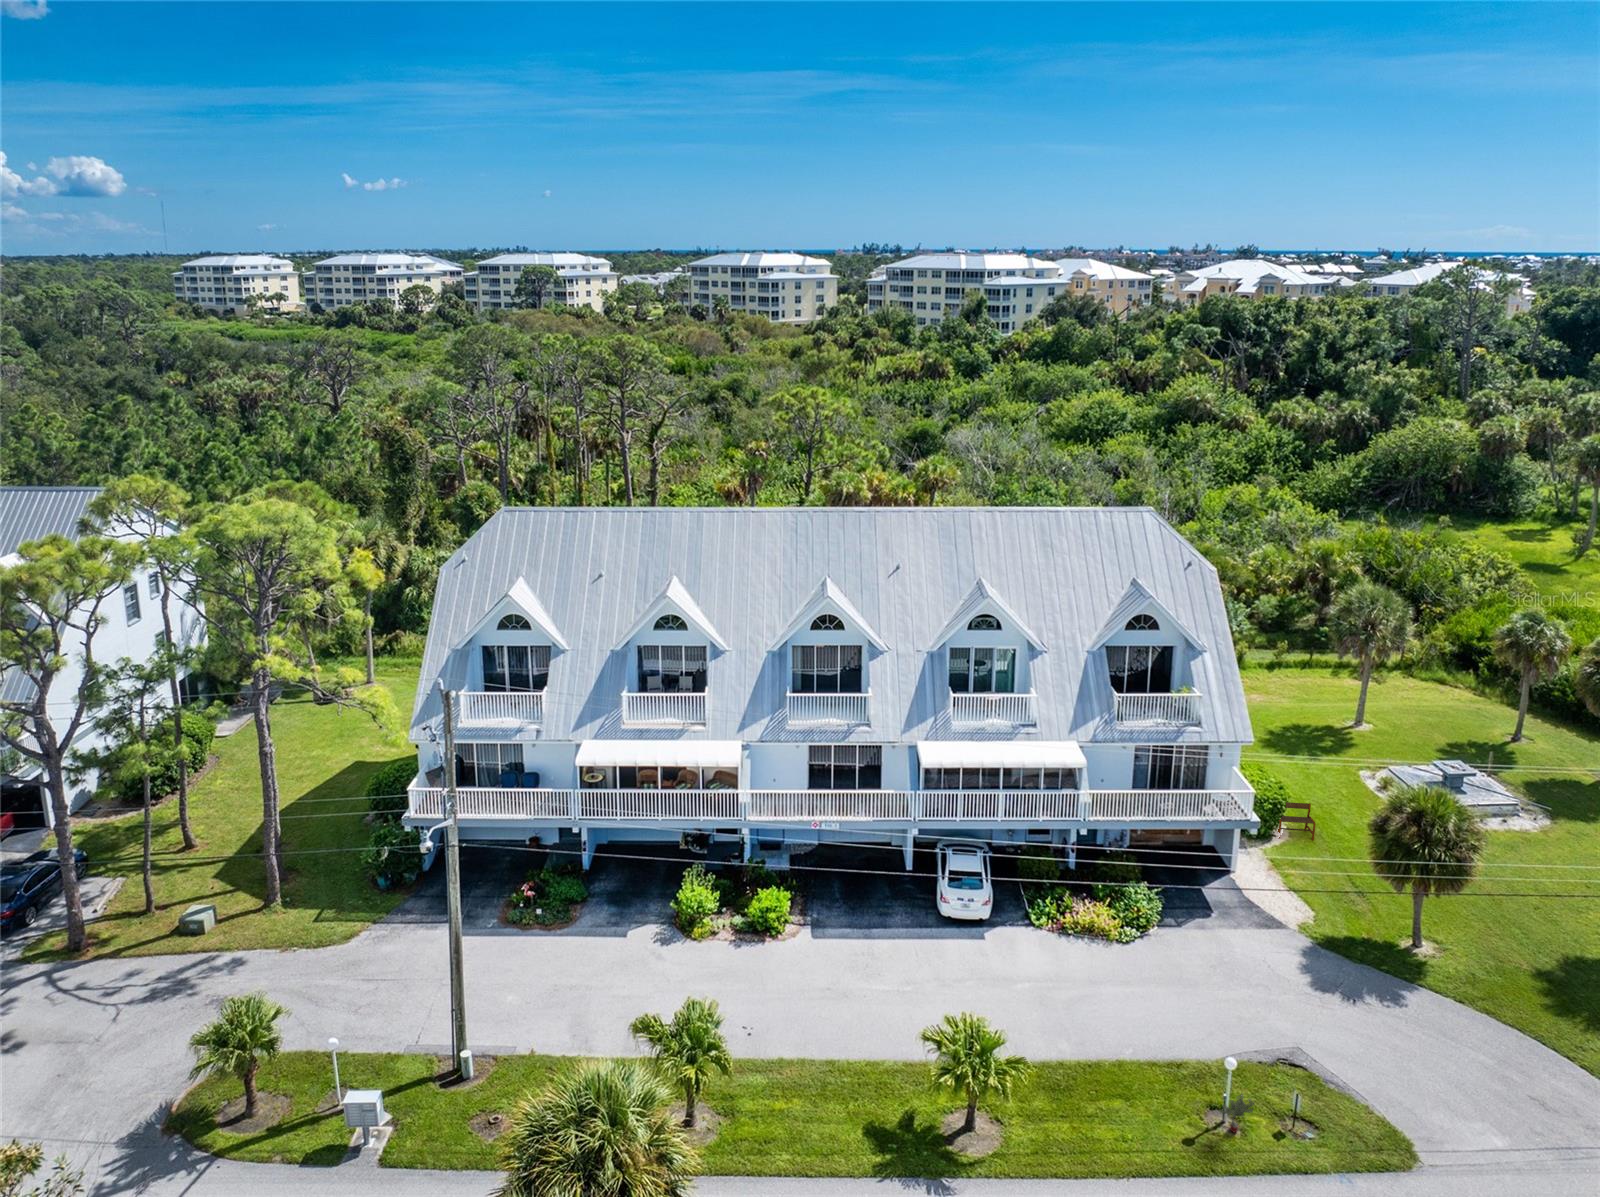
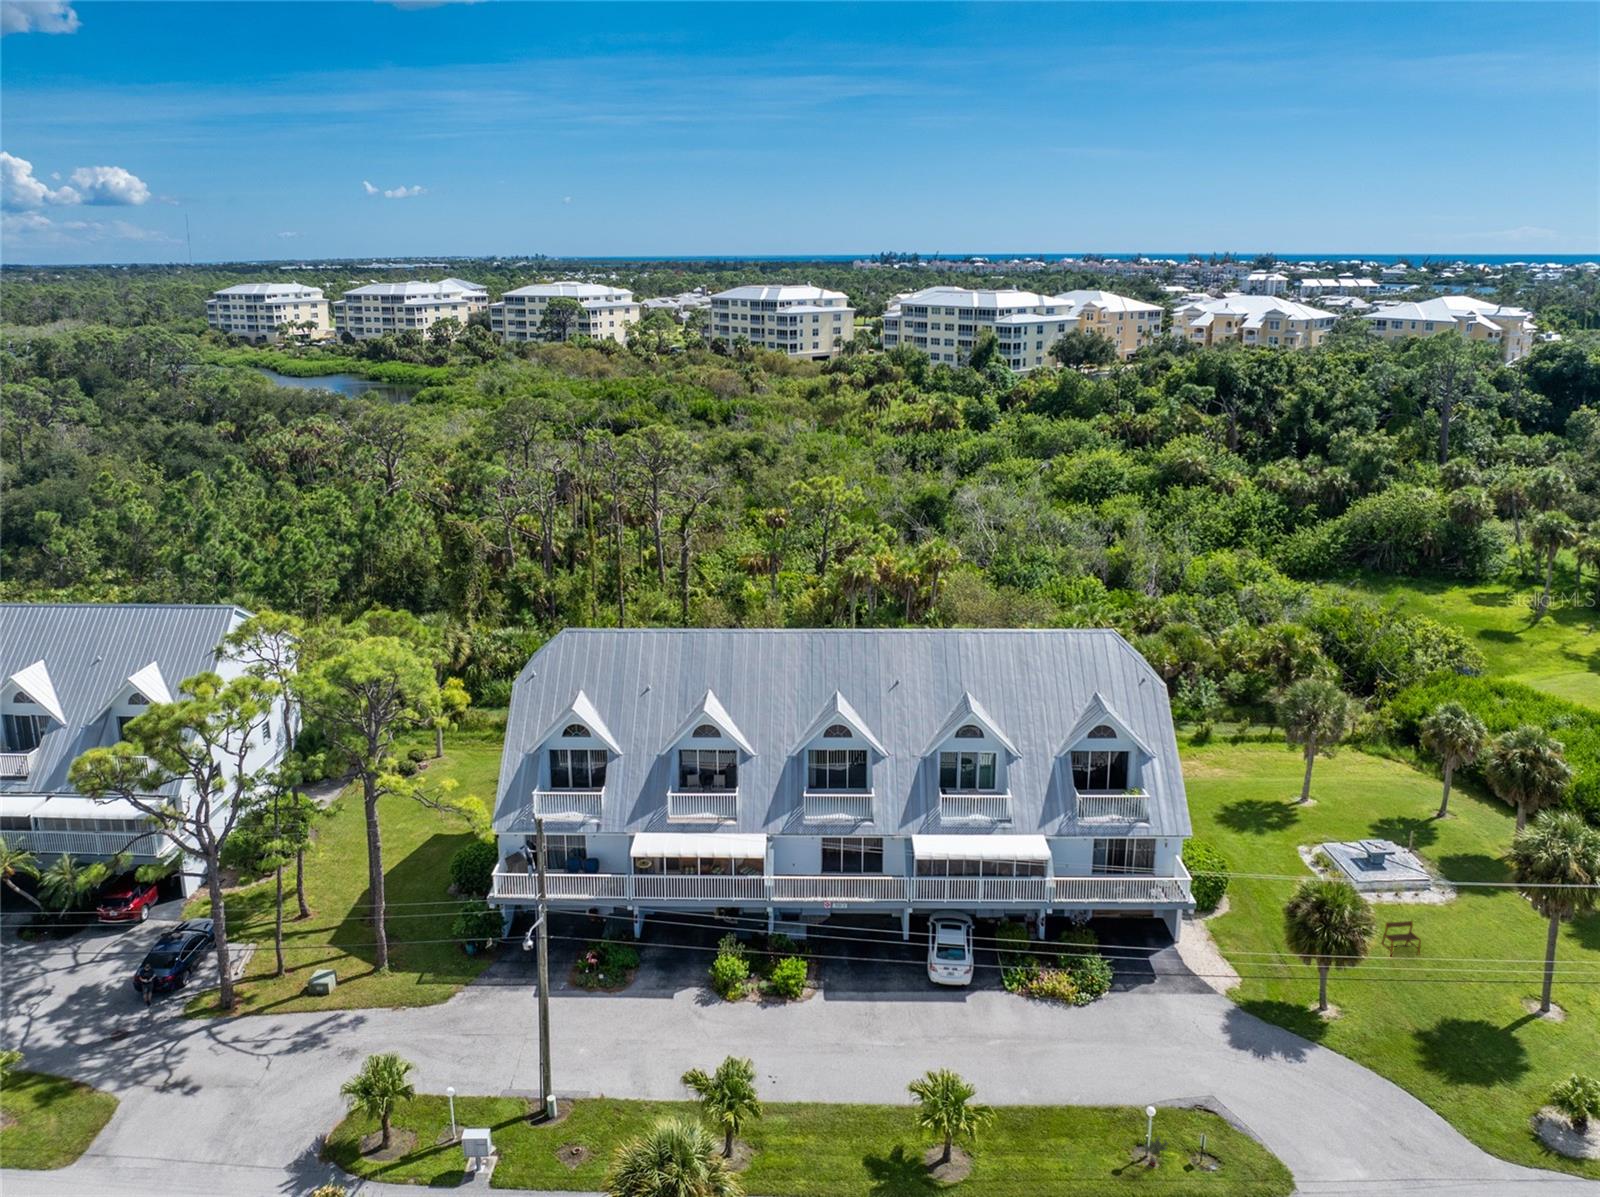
bench: present [1278,802,1316,840] -> present [1381,921,1421,956]

